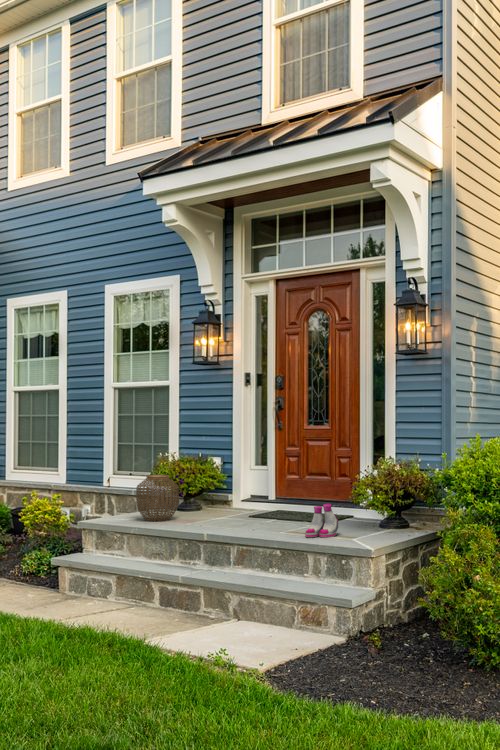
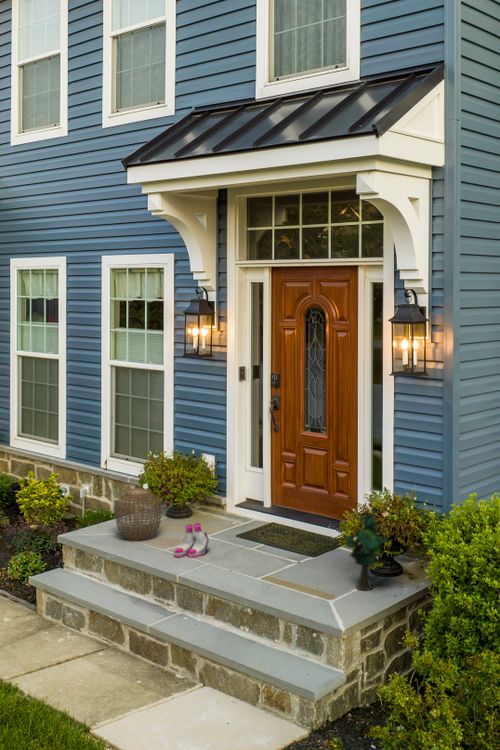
decorative plant: none [358,459,400,534] -> present [343,508,388,590]
boots: present [305,503,338,537] -> present [174,523,209,557]

